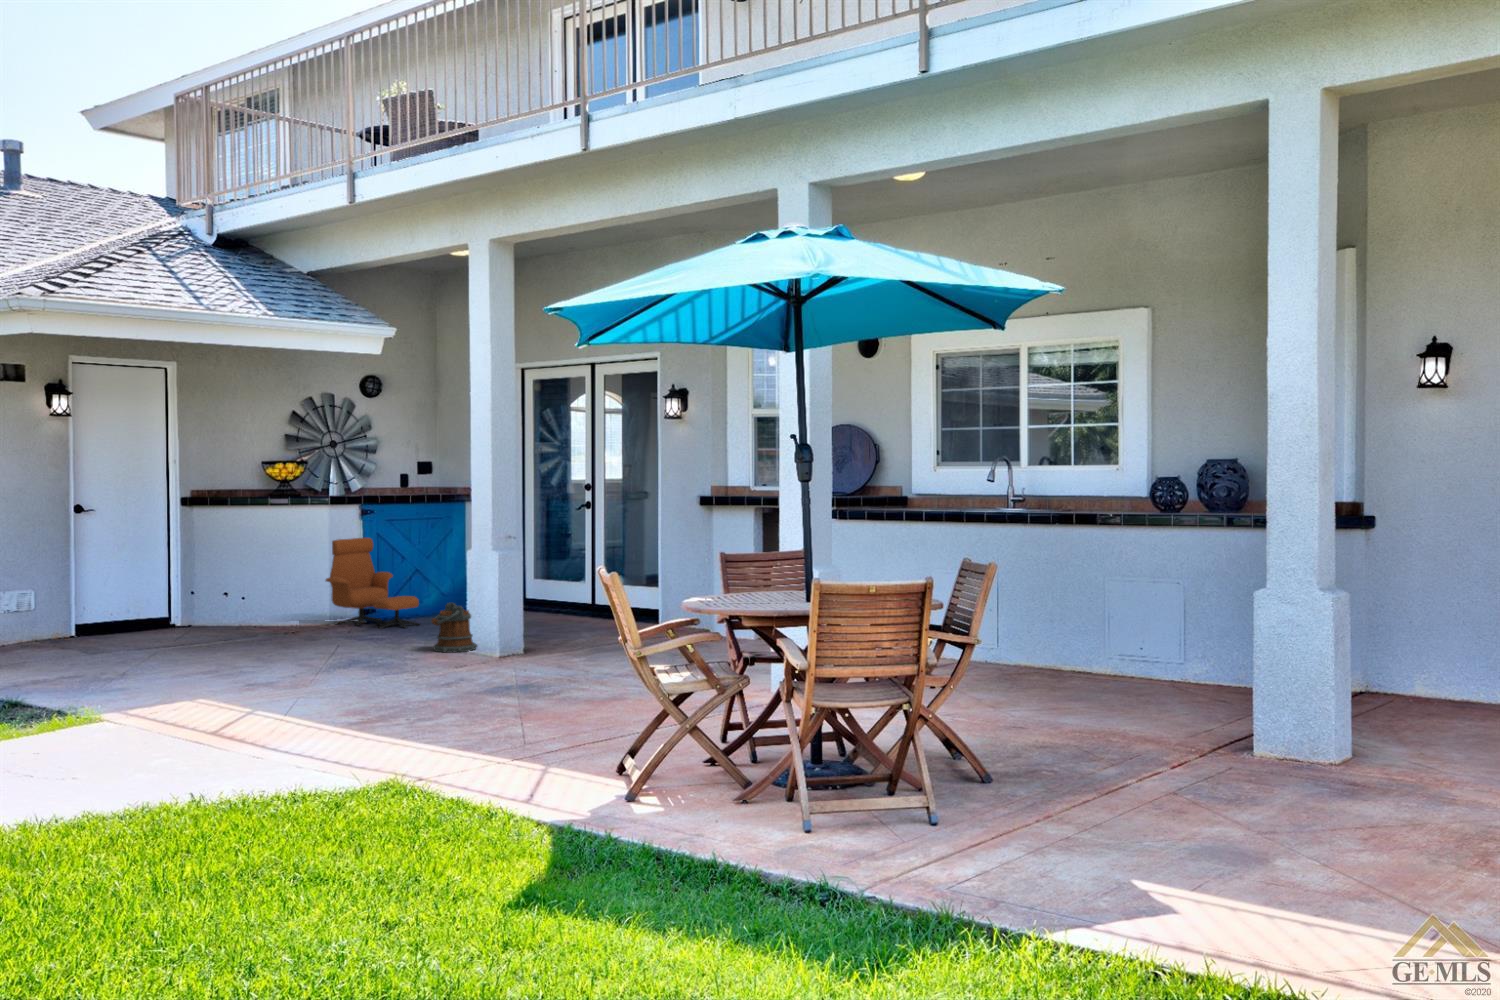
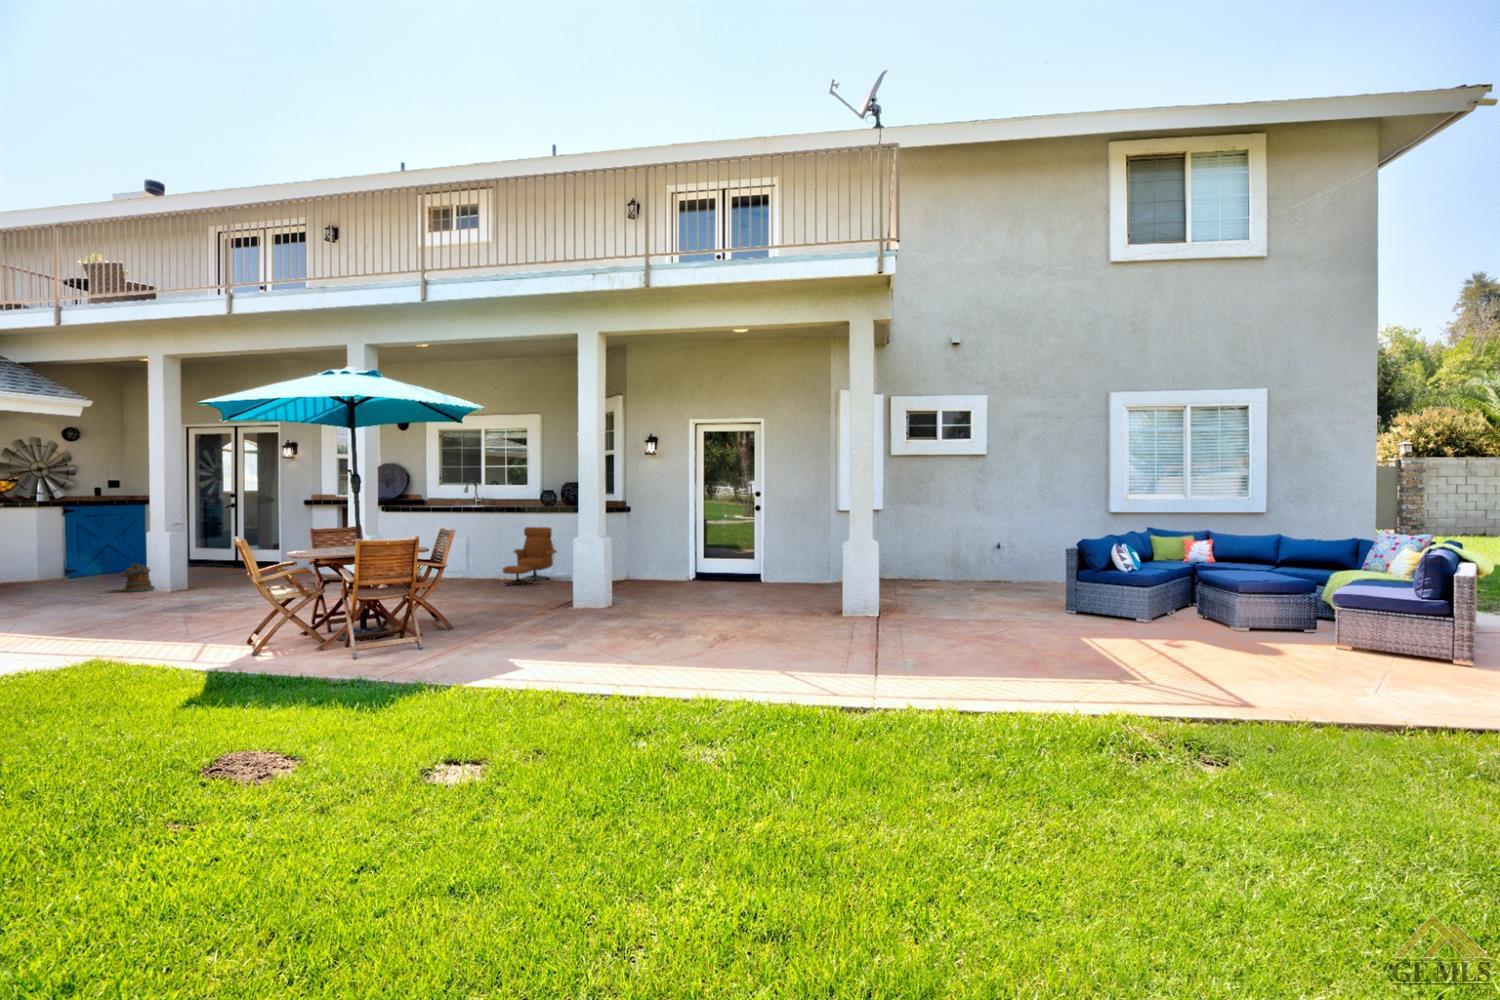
lounge chair: present [326,538,420,629] -> present [503,527,557,586]

